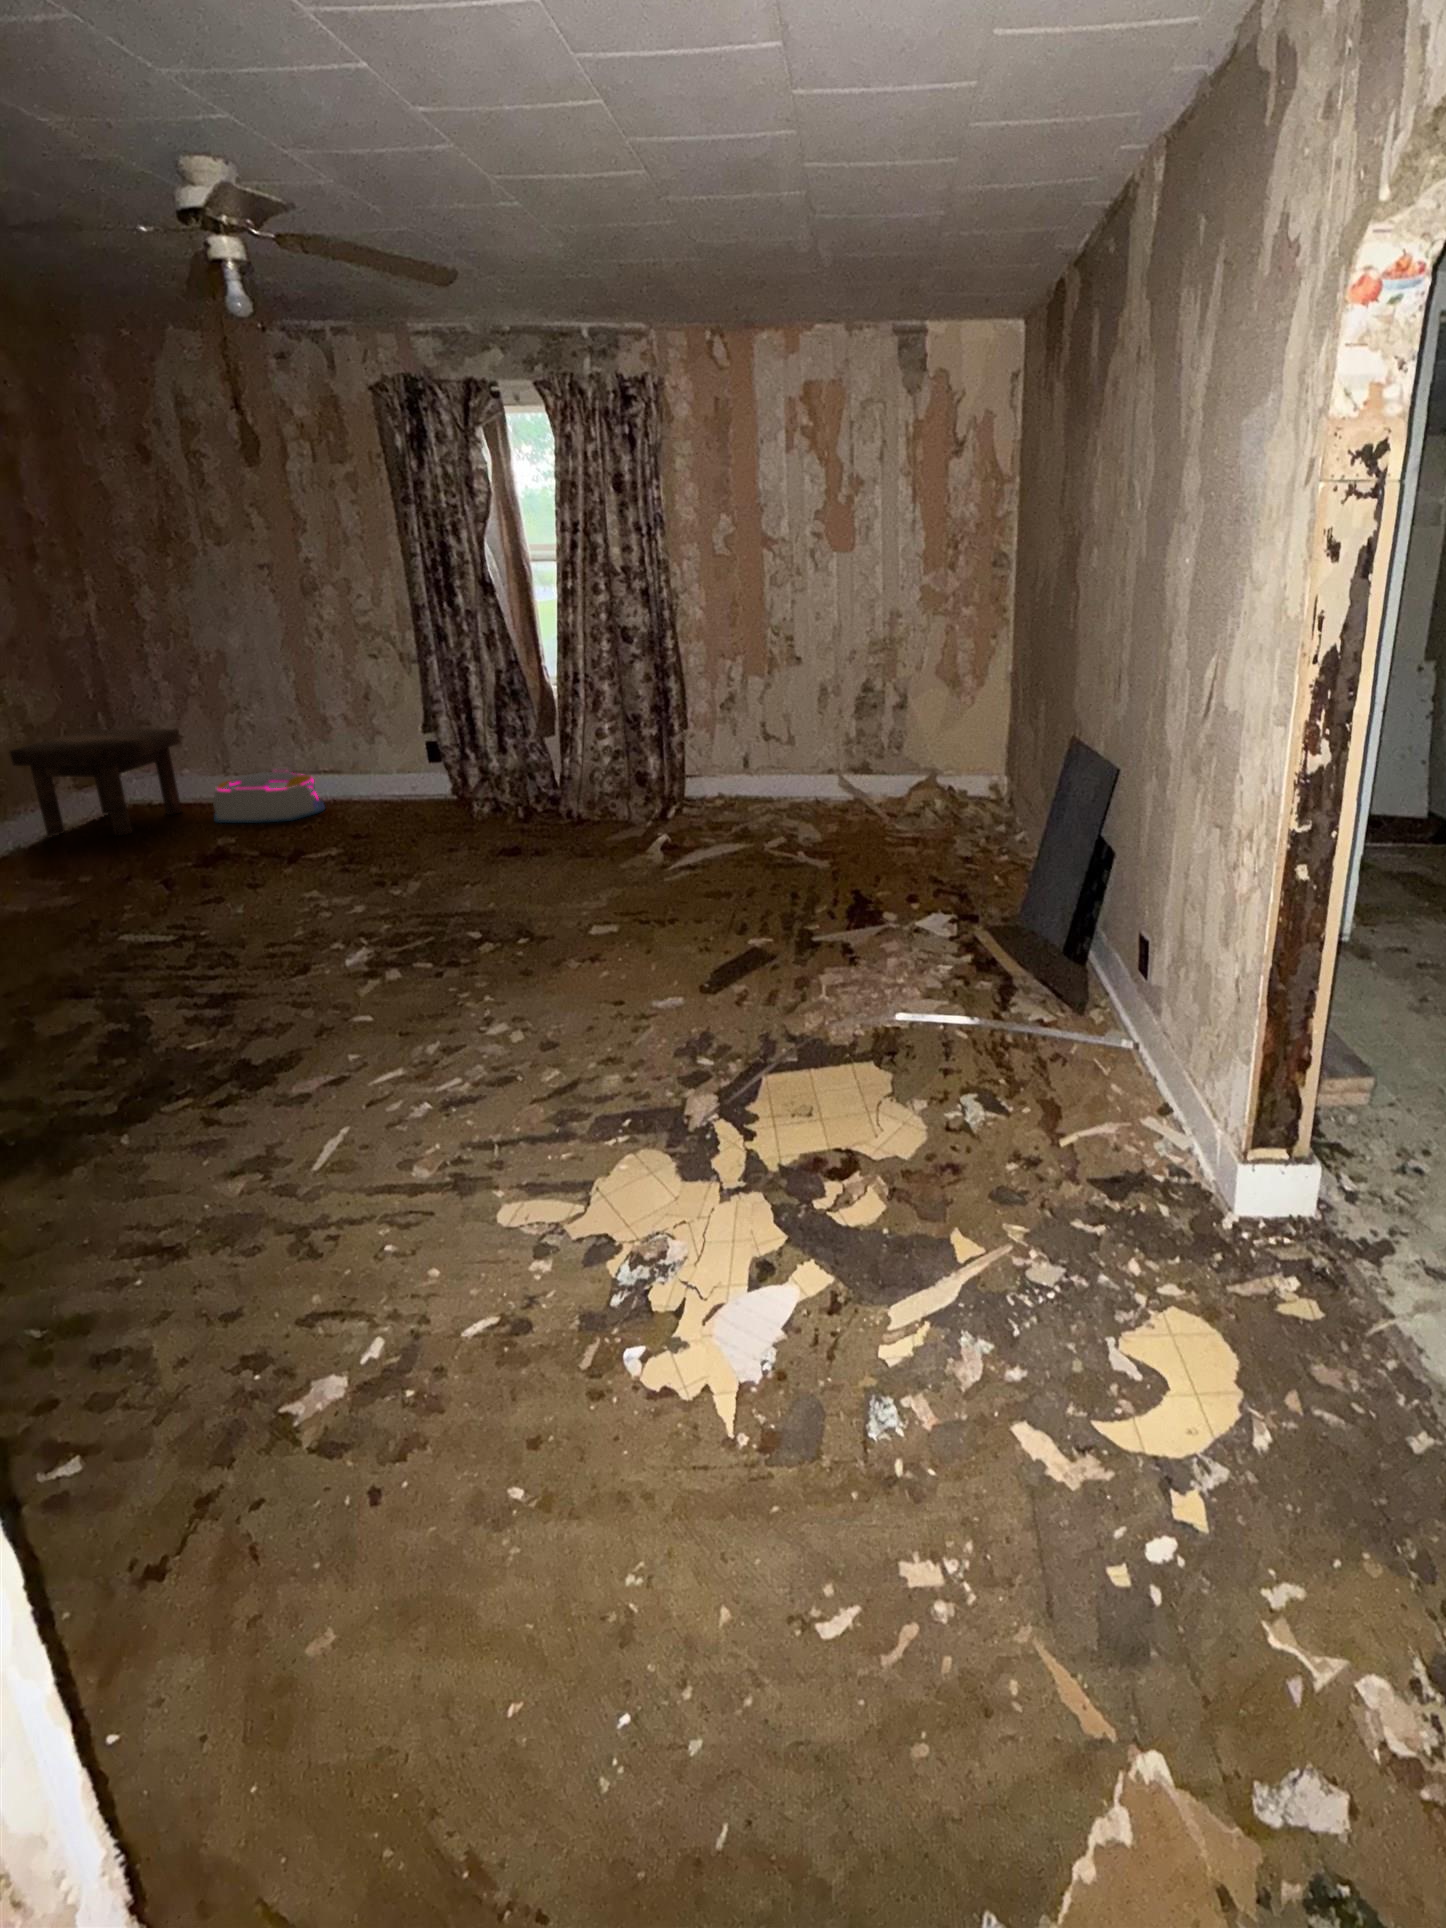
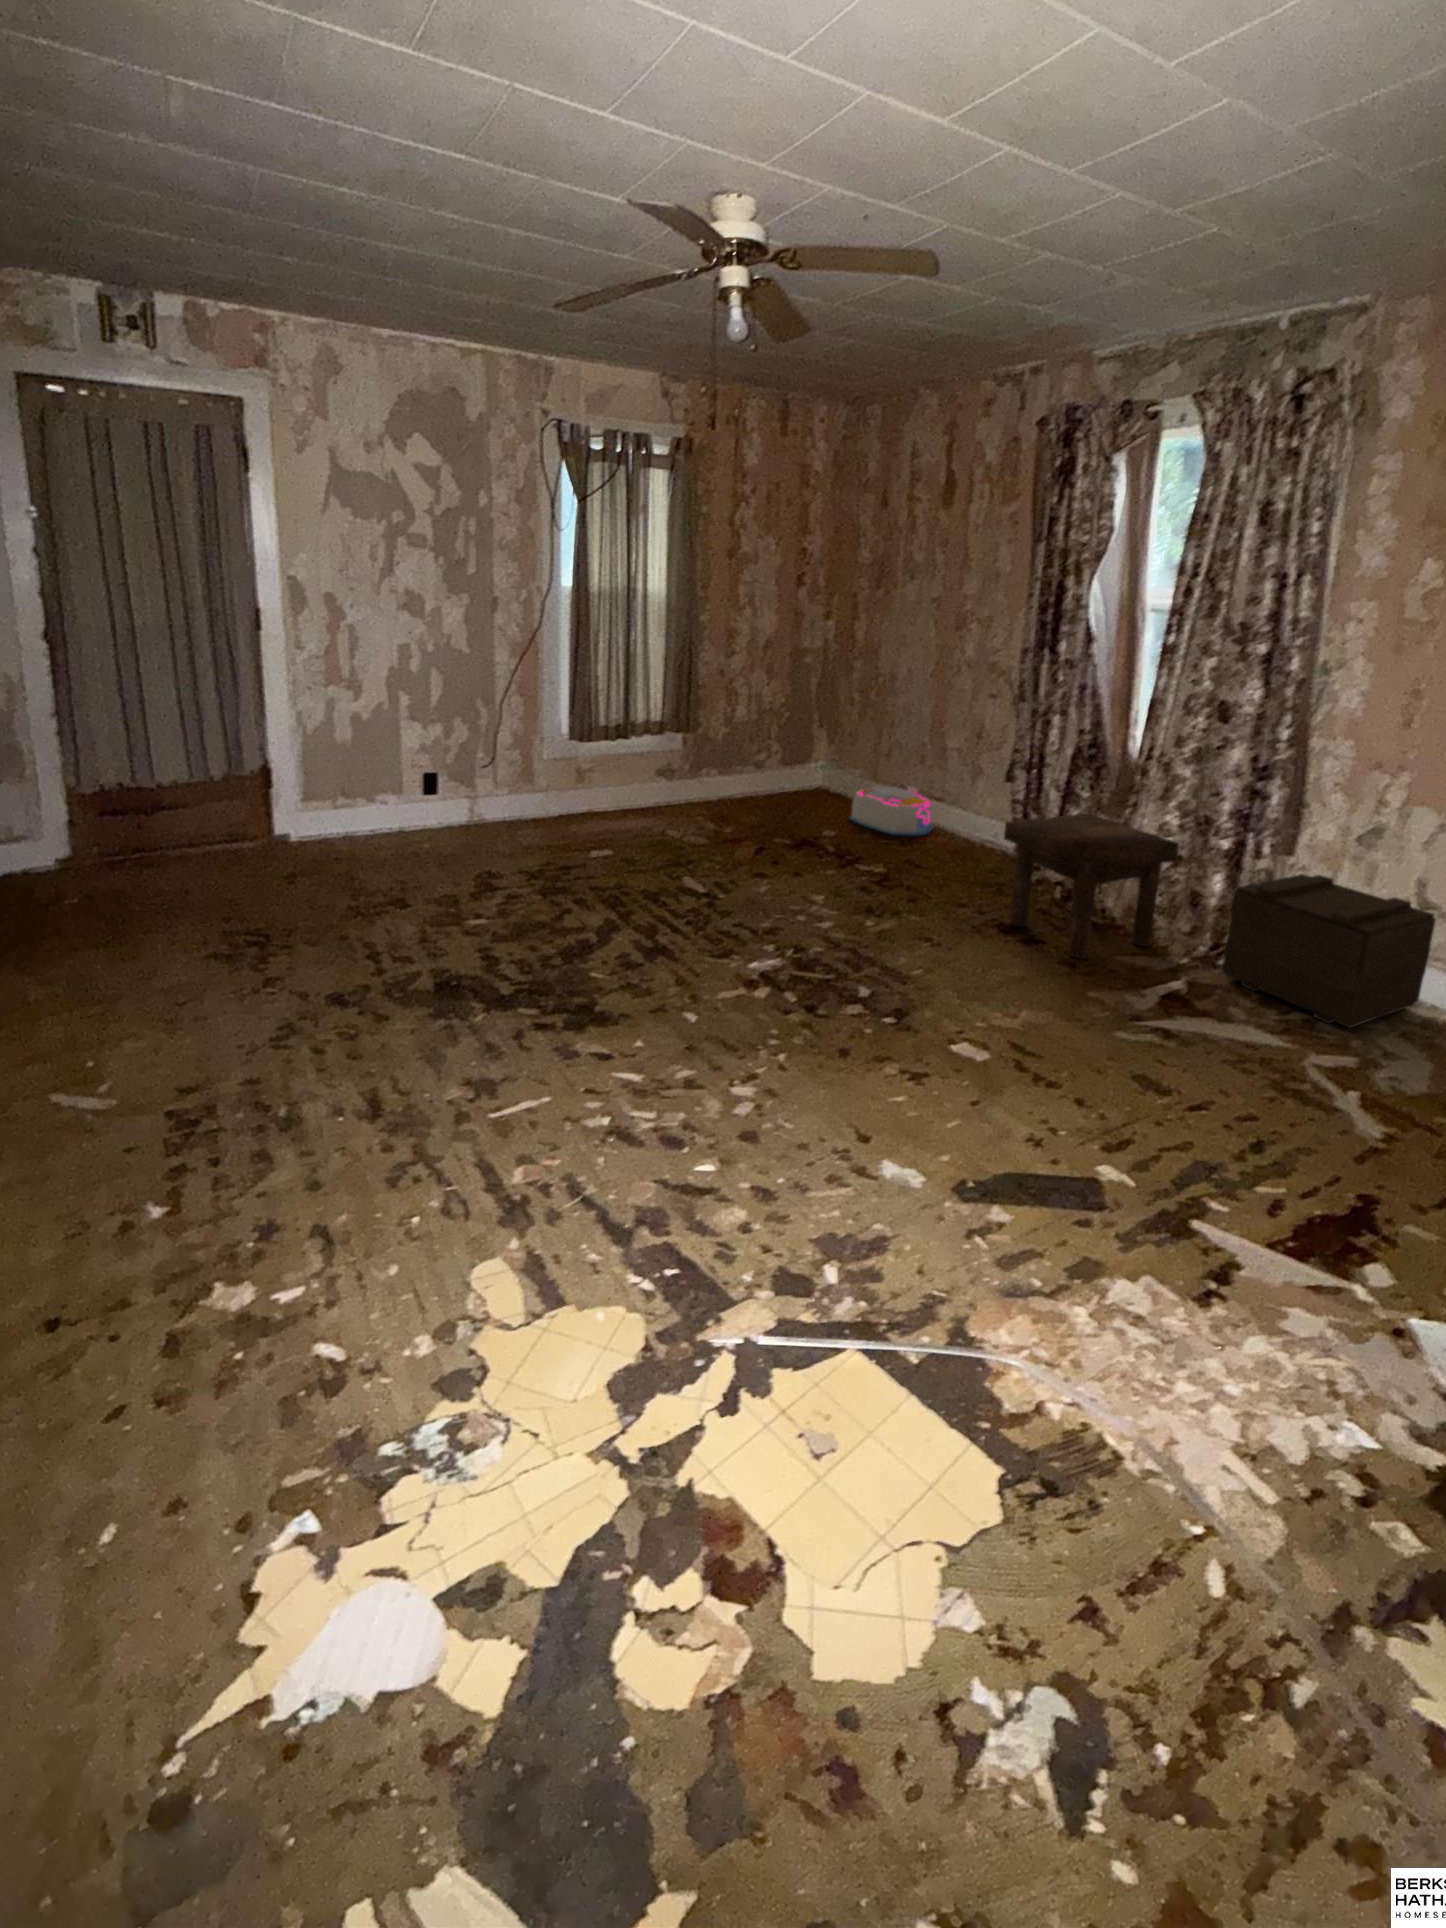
stool: present [9,729,182,836] -> present [1004,814,1179,959]
wooden crate: none [673,735,780,826] -> present [1222,874,1436,1028]

